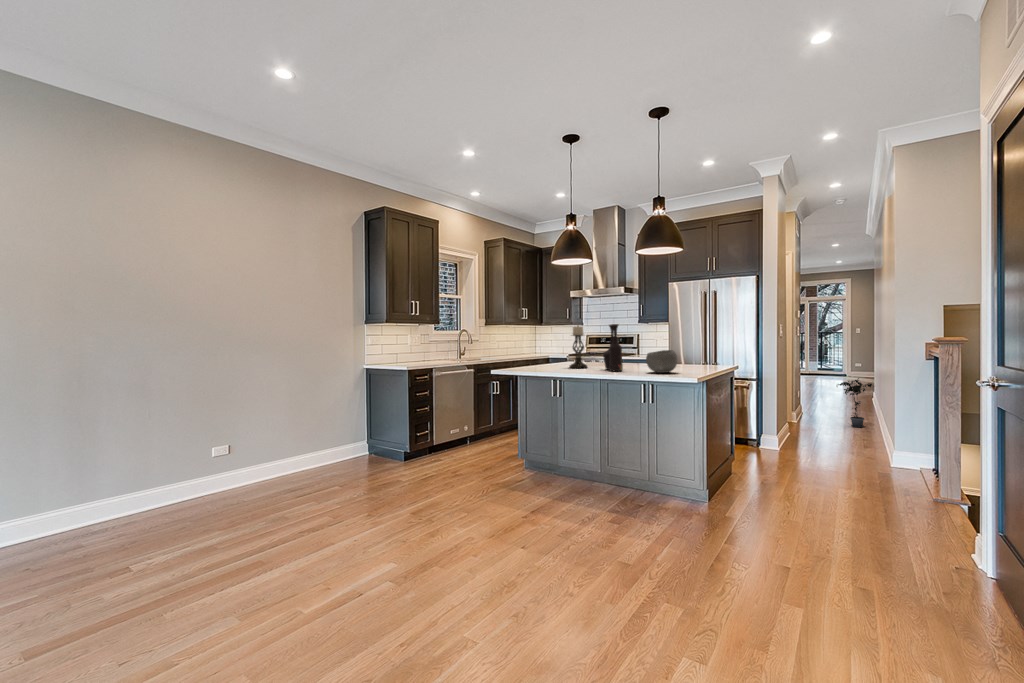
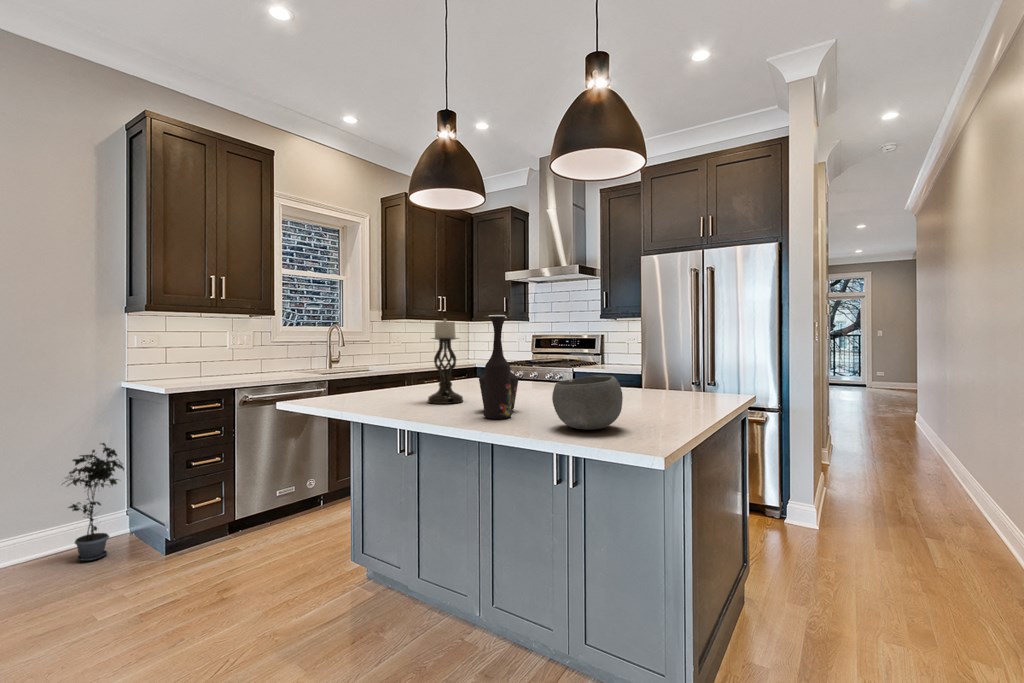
potted plant: present [838,378,872,427] -> present [68,443,124,561]

